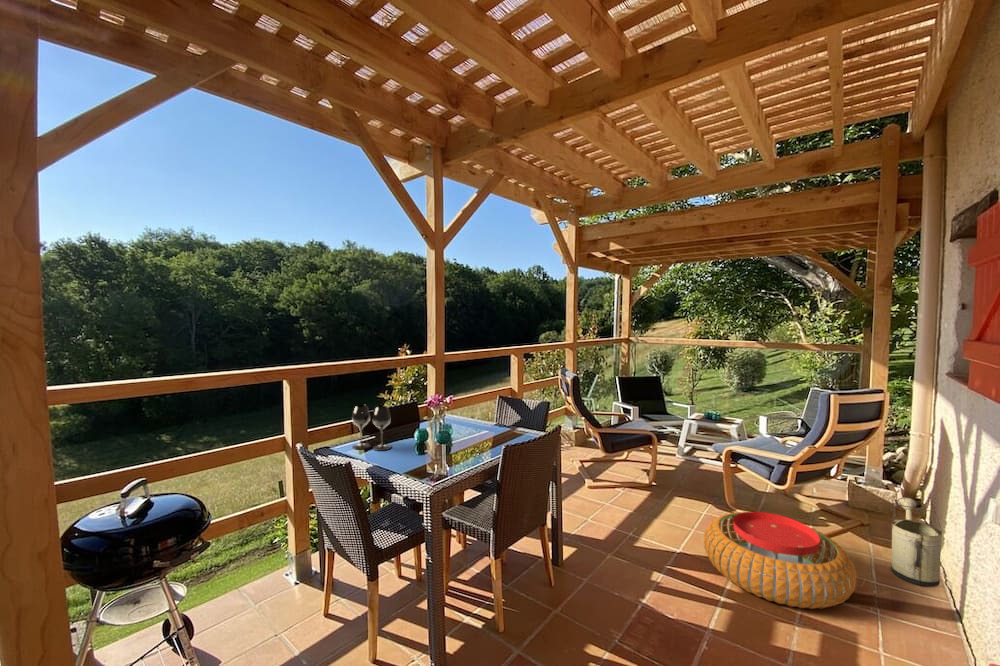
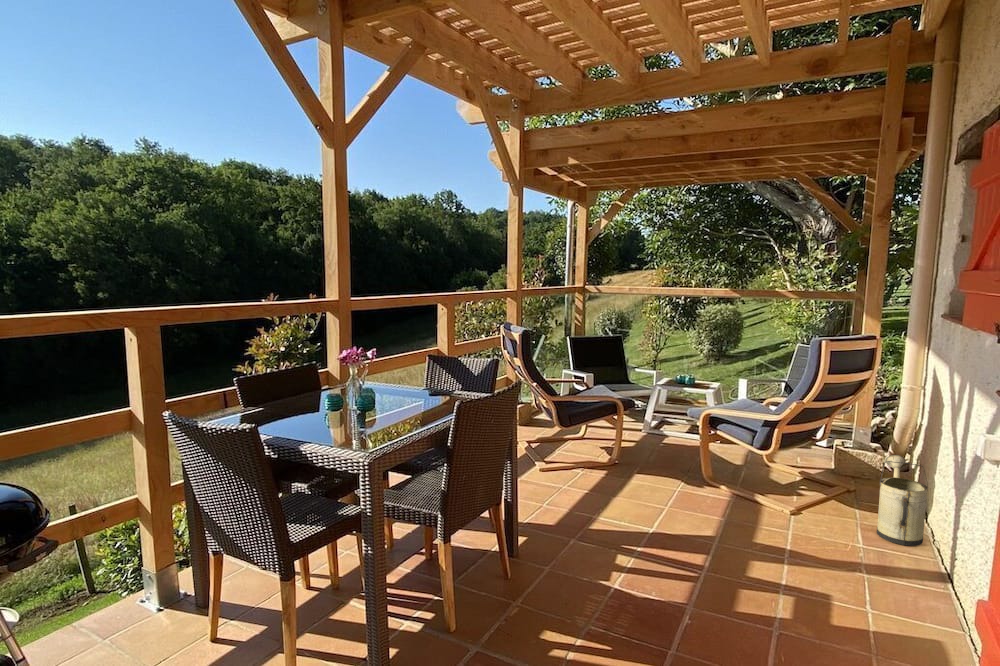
wine glass: present [352,405,391,451] -> none [234,359,292,420]
pouf: present [704,512,857,609] -> none [682,480,844,577]

